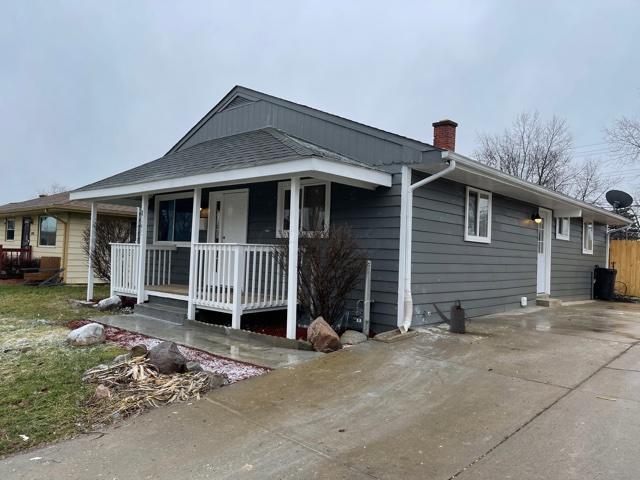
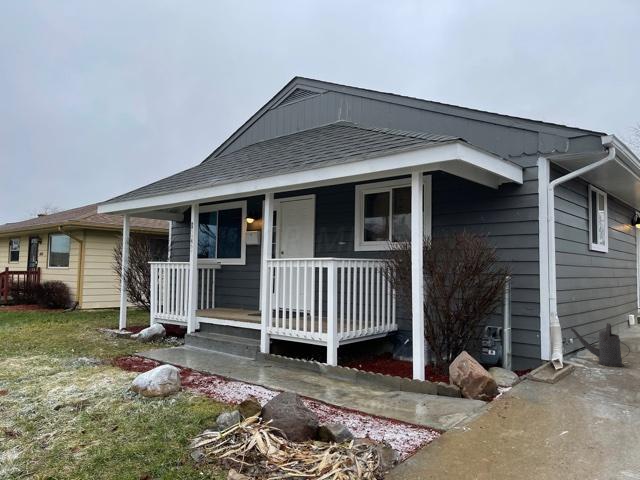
lounge chair: present [21,256,65,286] -> none [31,279,82,313]

